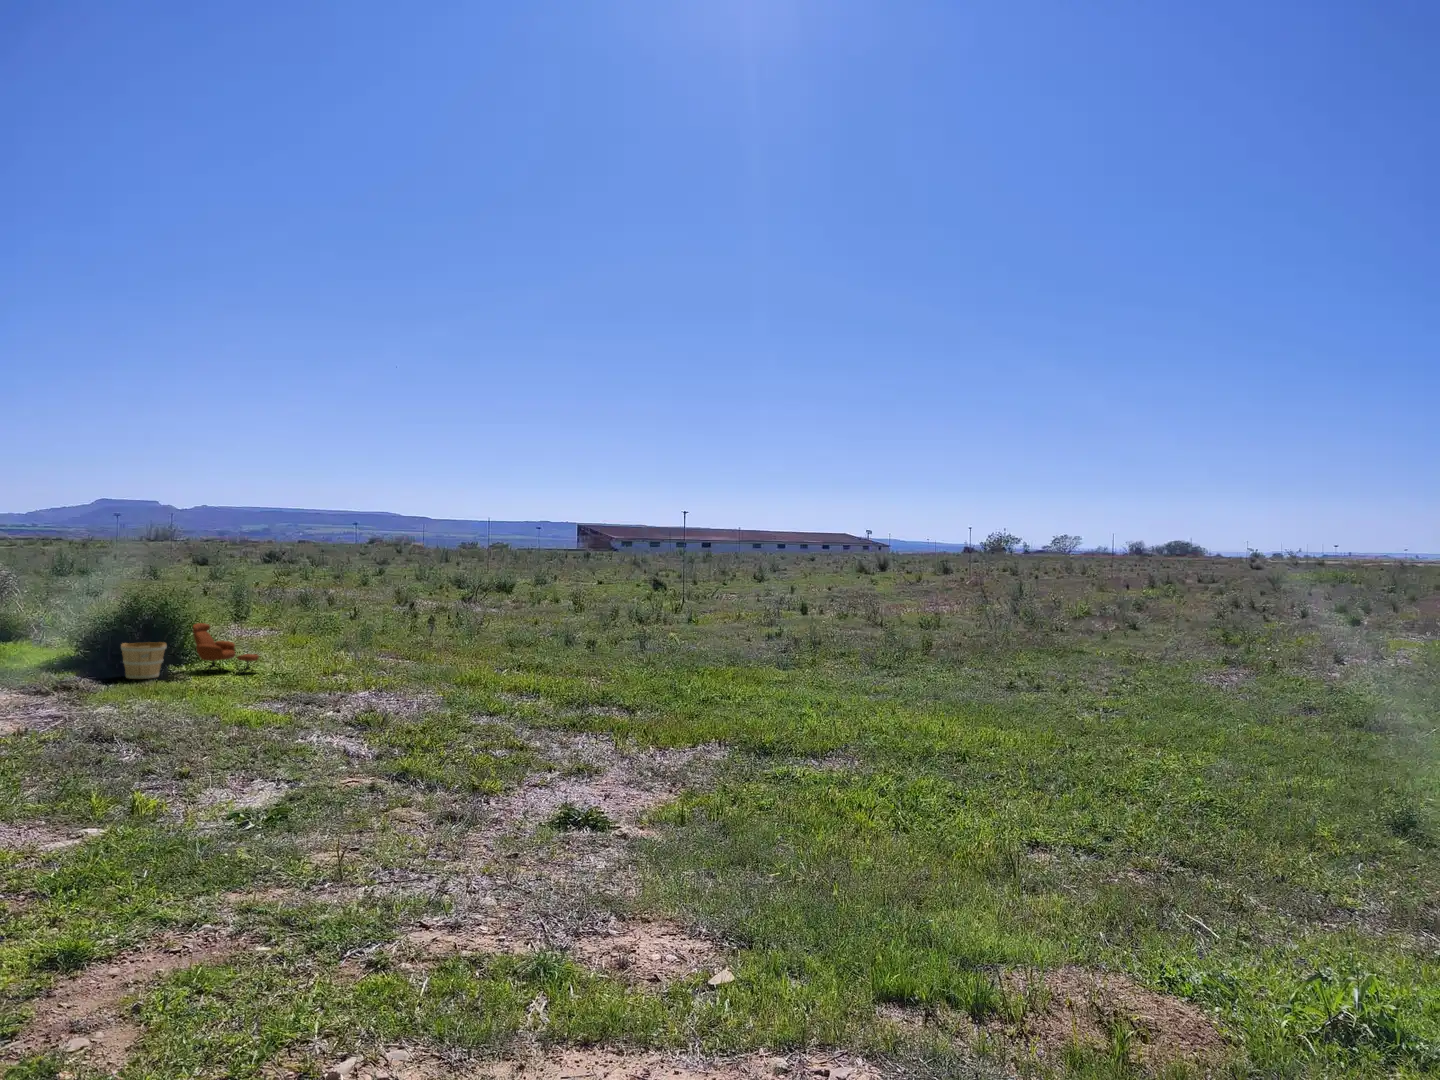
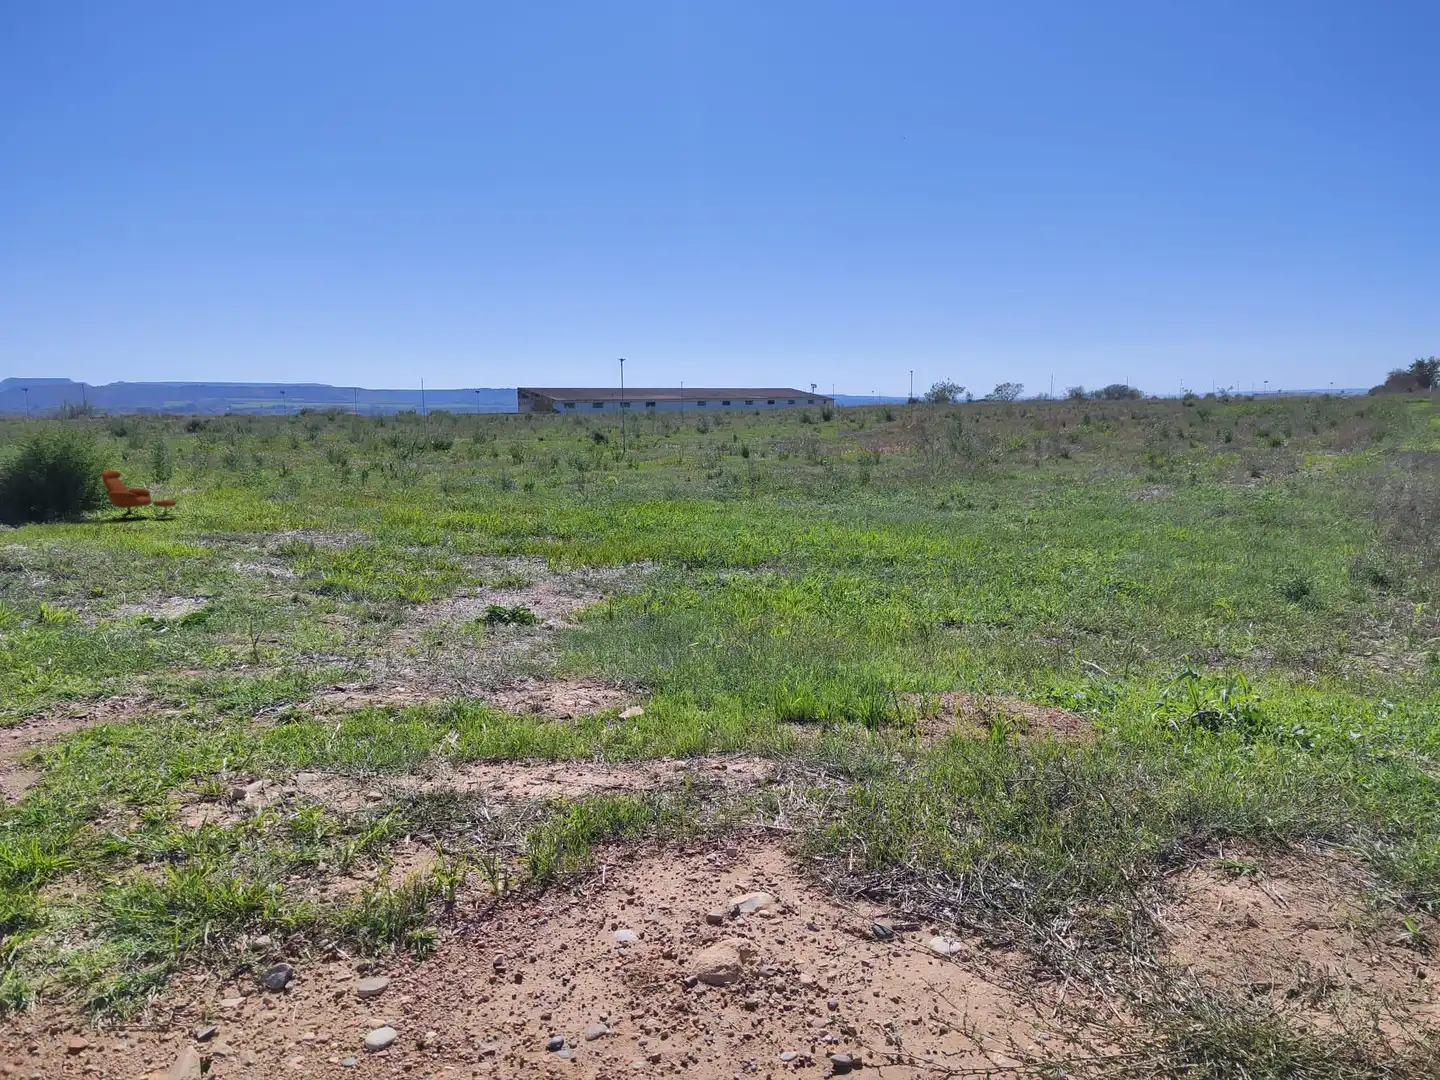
wooden bucket: present [121,642,167,679] -> none [25,489,76,527]

